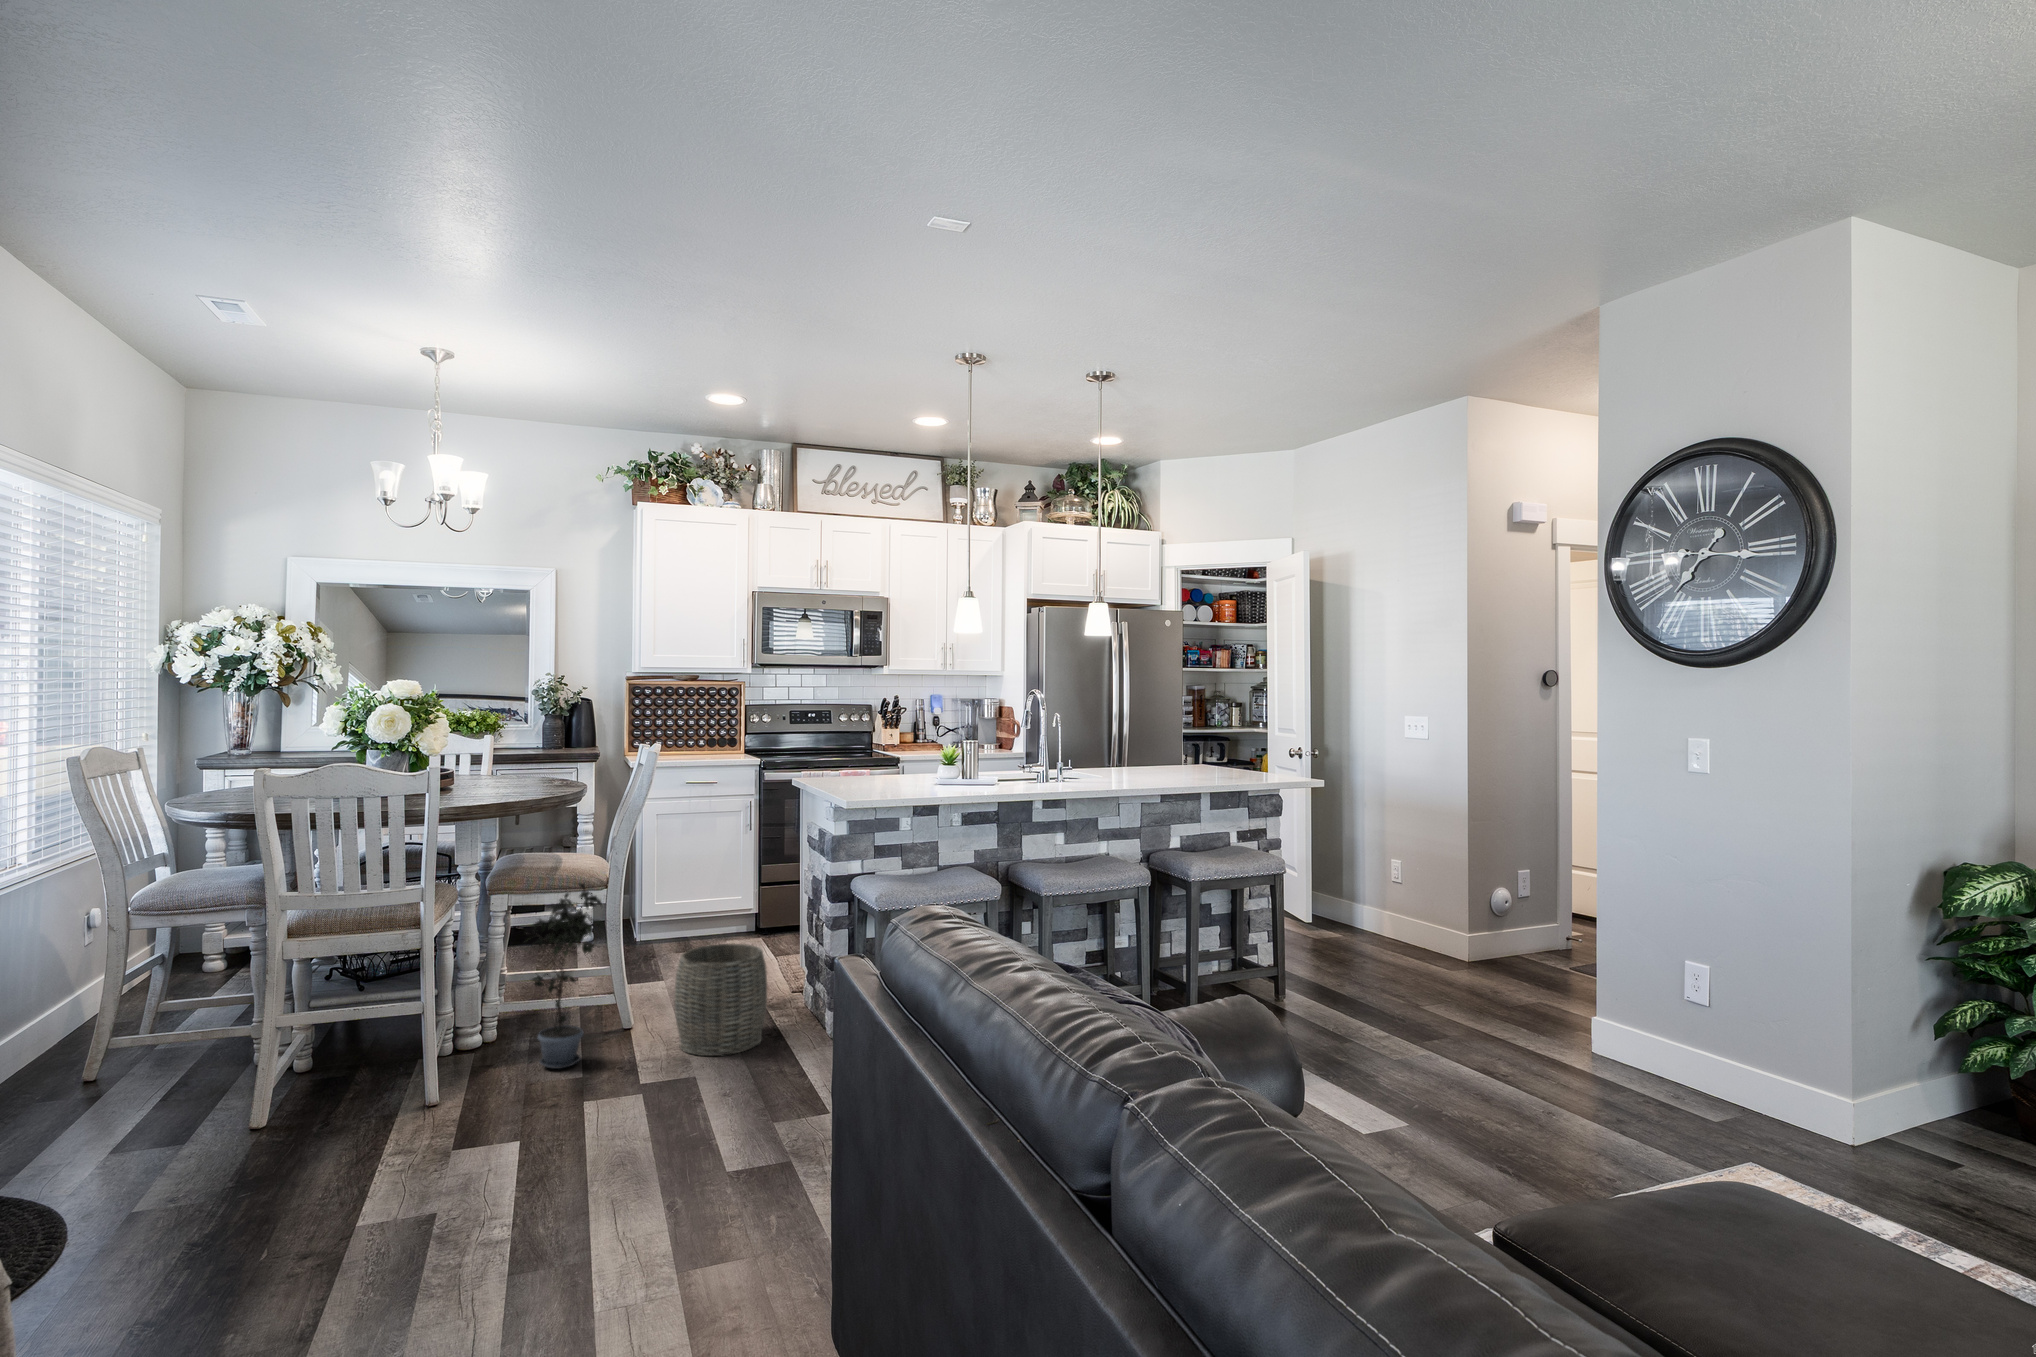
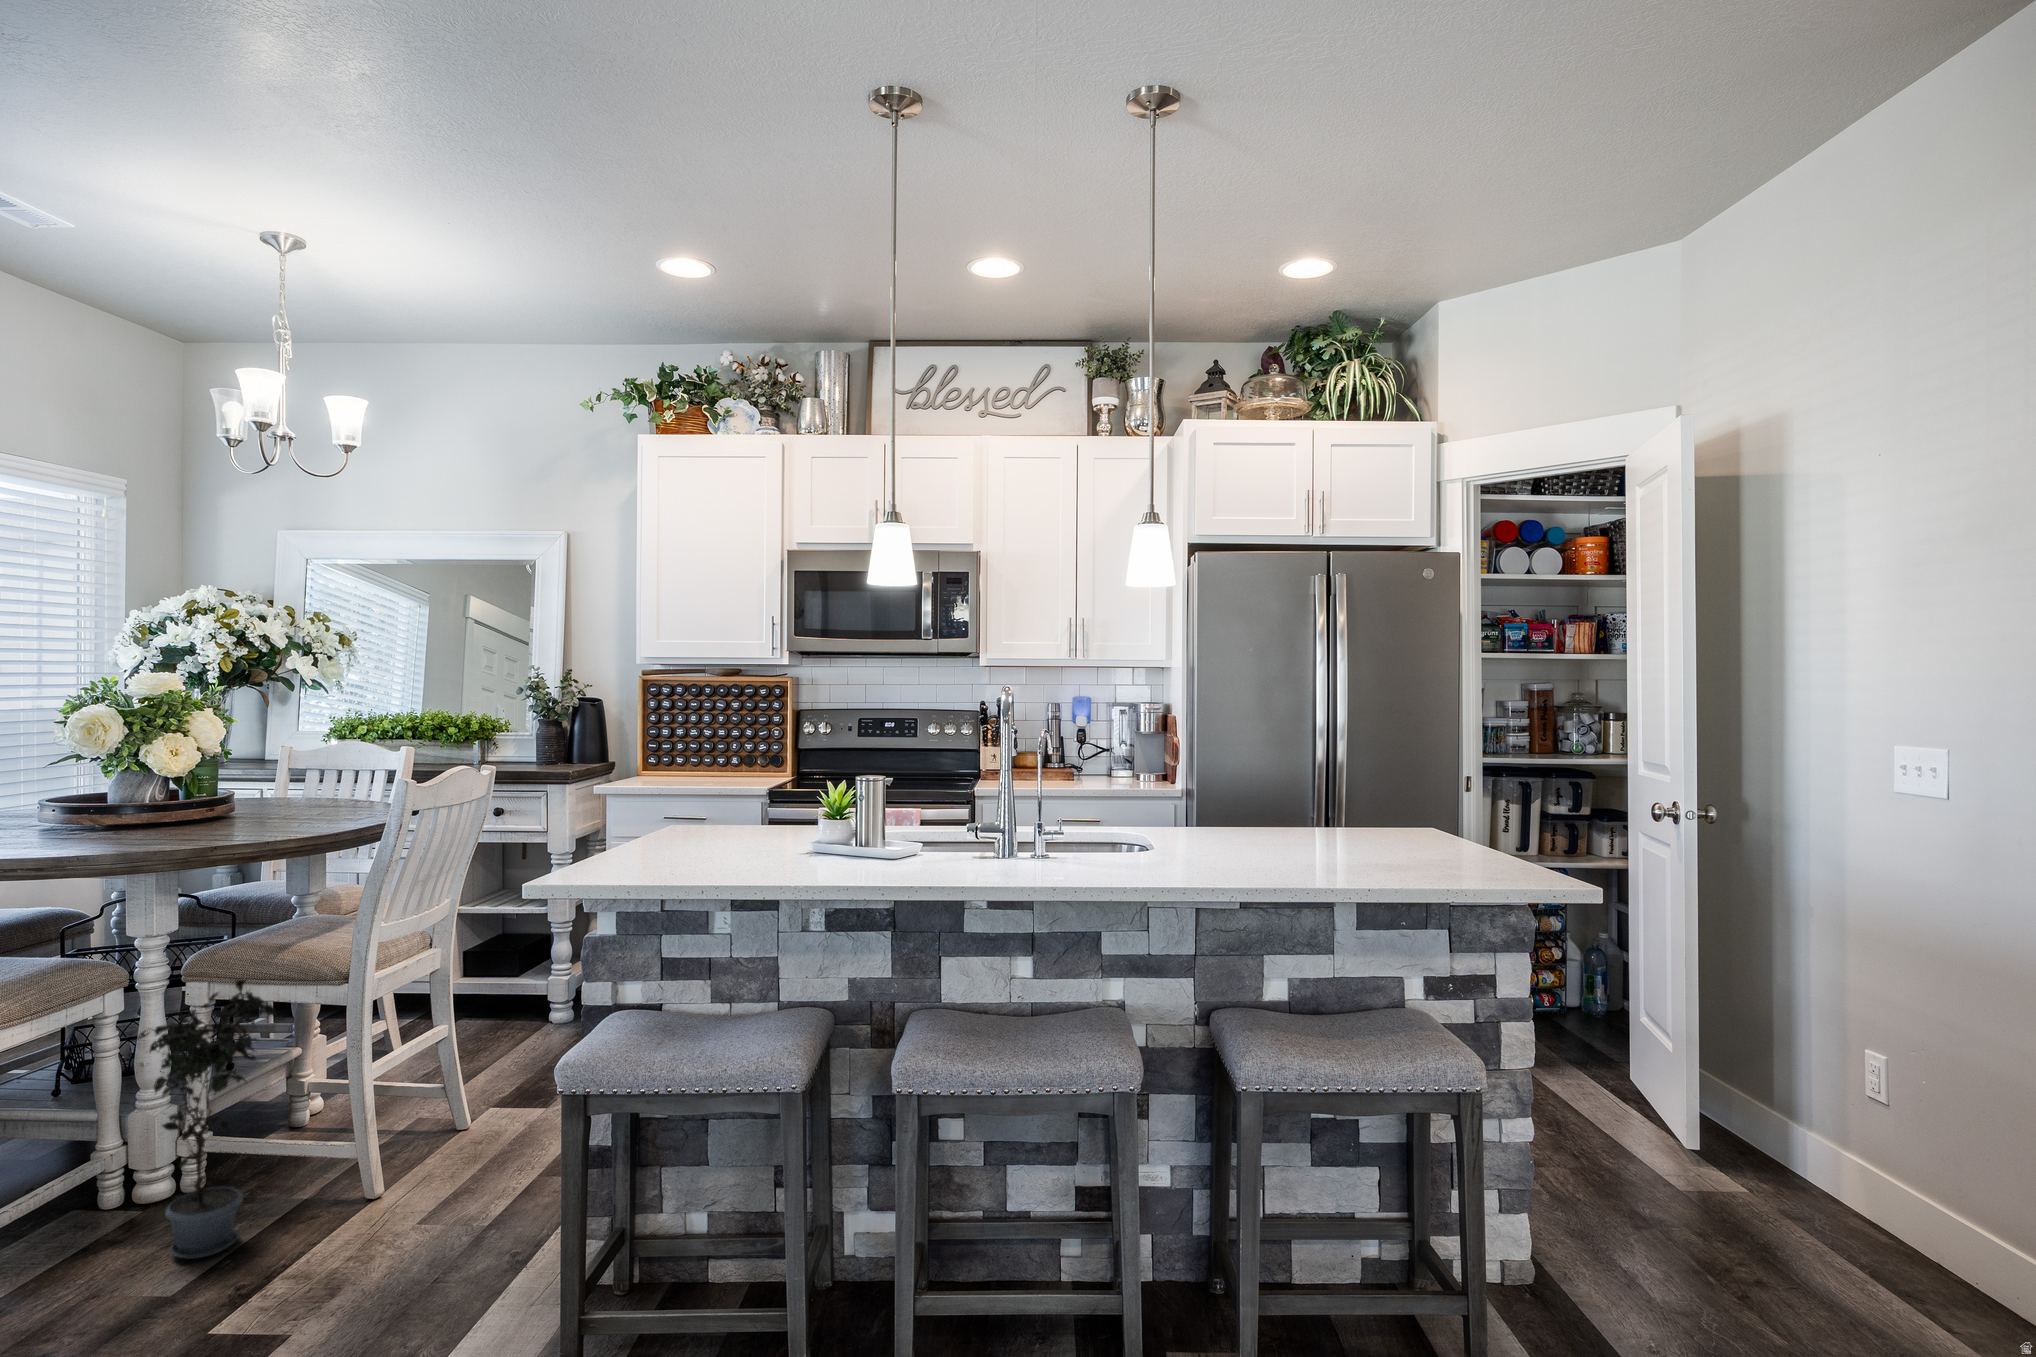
woven basket: present [675,944,767,1056] -> none [360,1086,519,1282]

